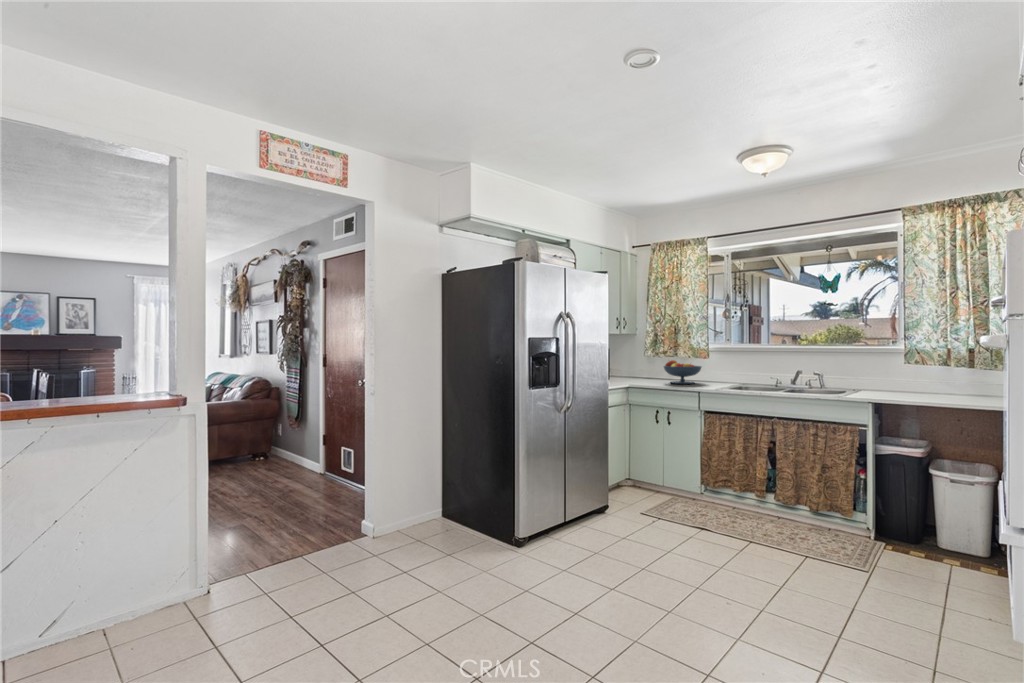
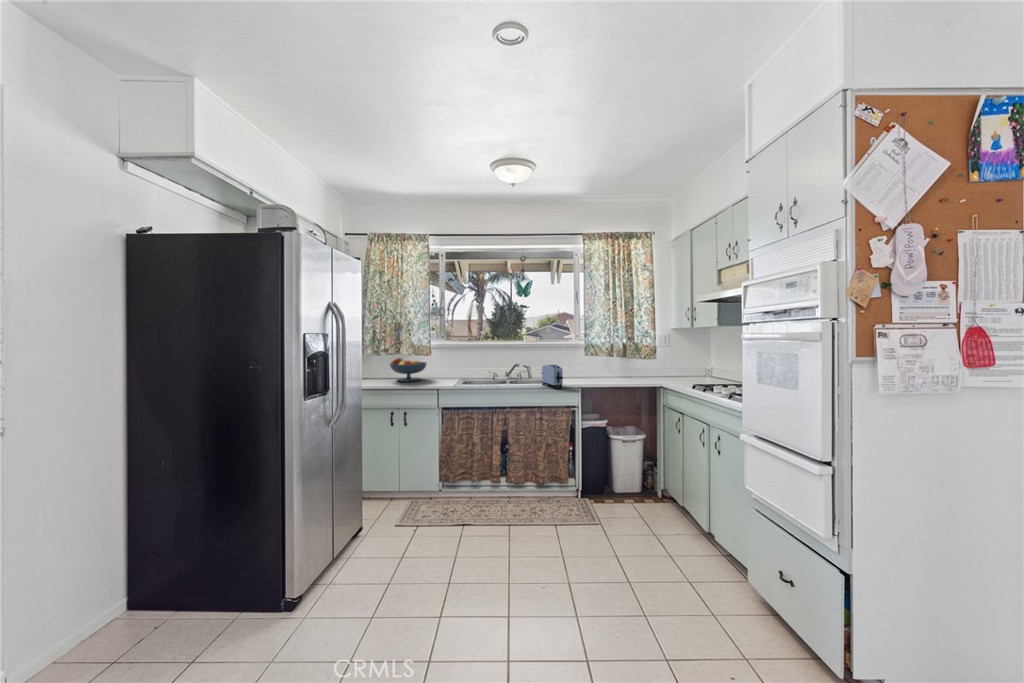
toaster: none [825,371,844,399] -> present [541,365,563,389]

